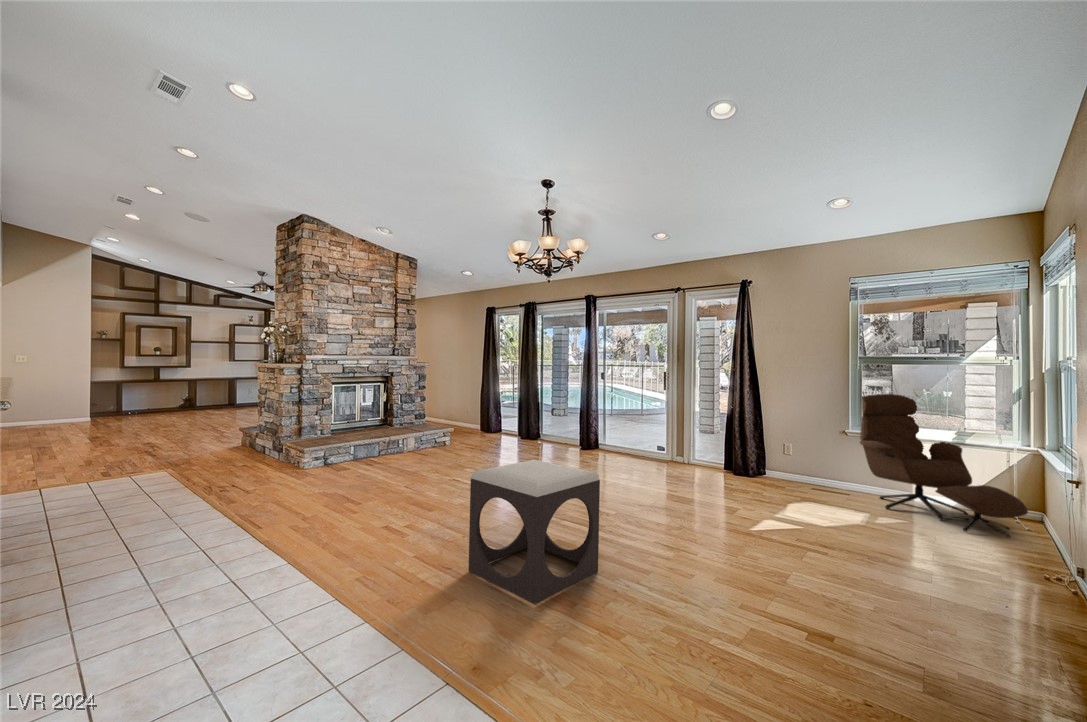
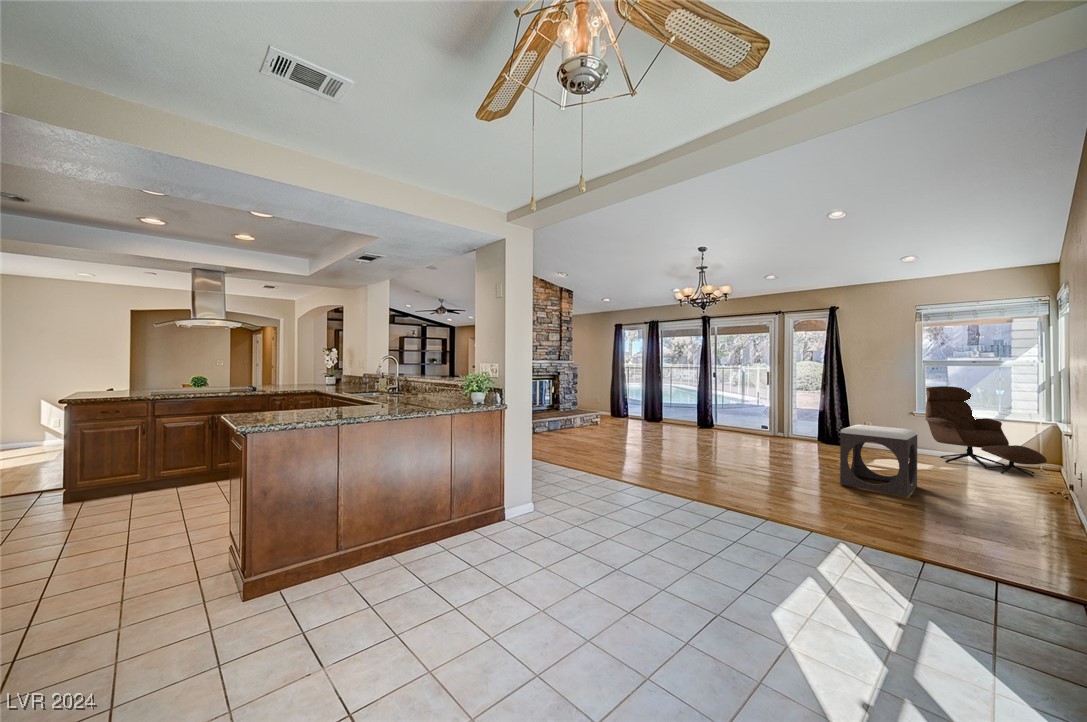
footstool: present [469,460,600,604] -> present [840,425,917,497]

